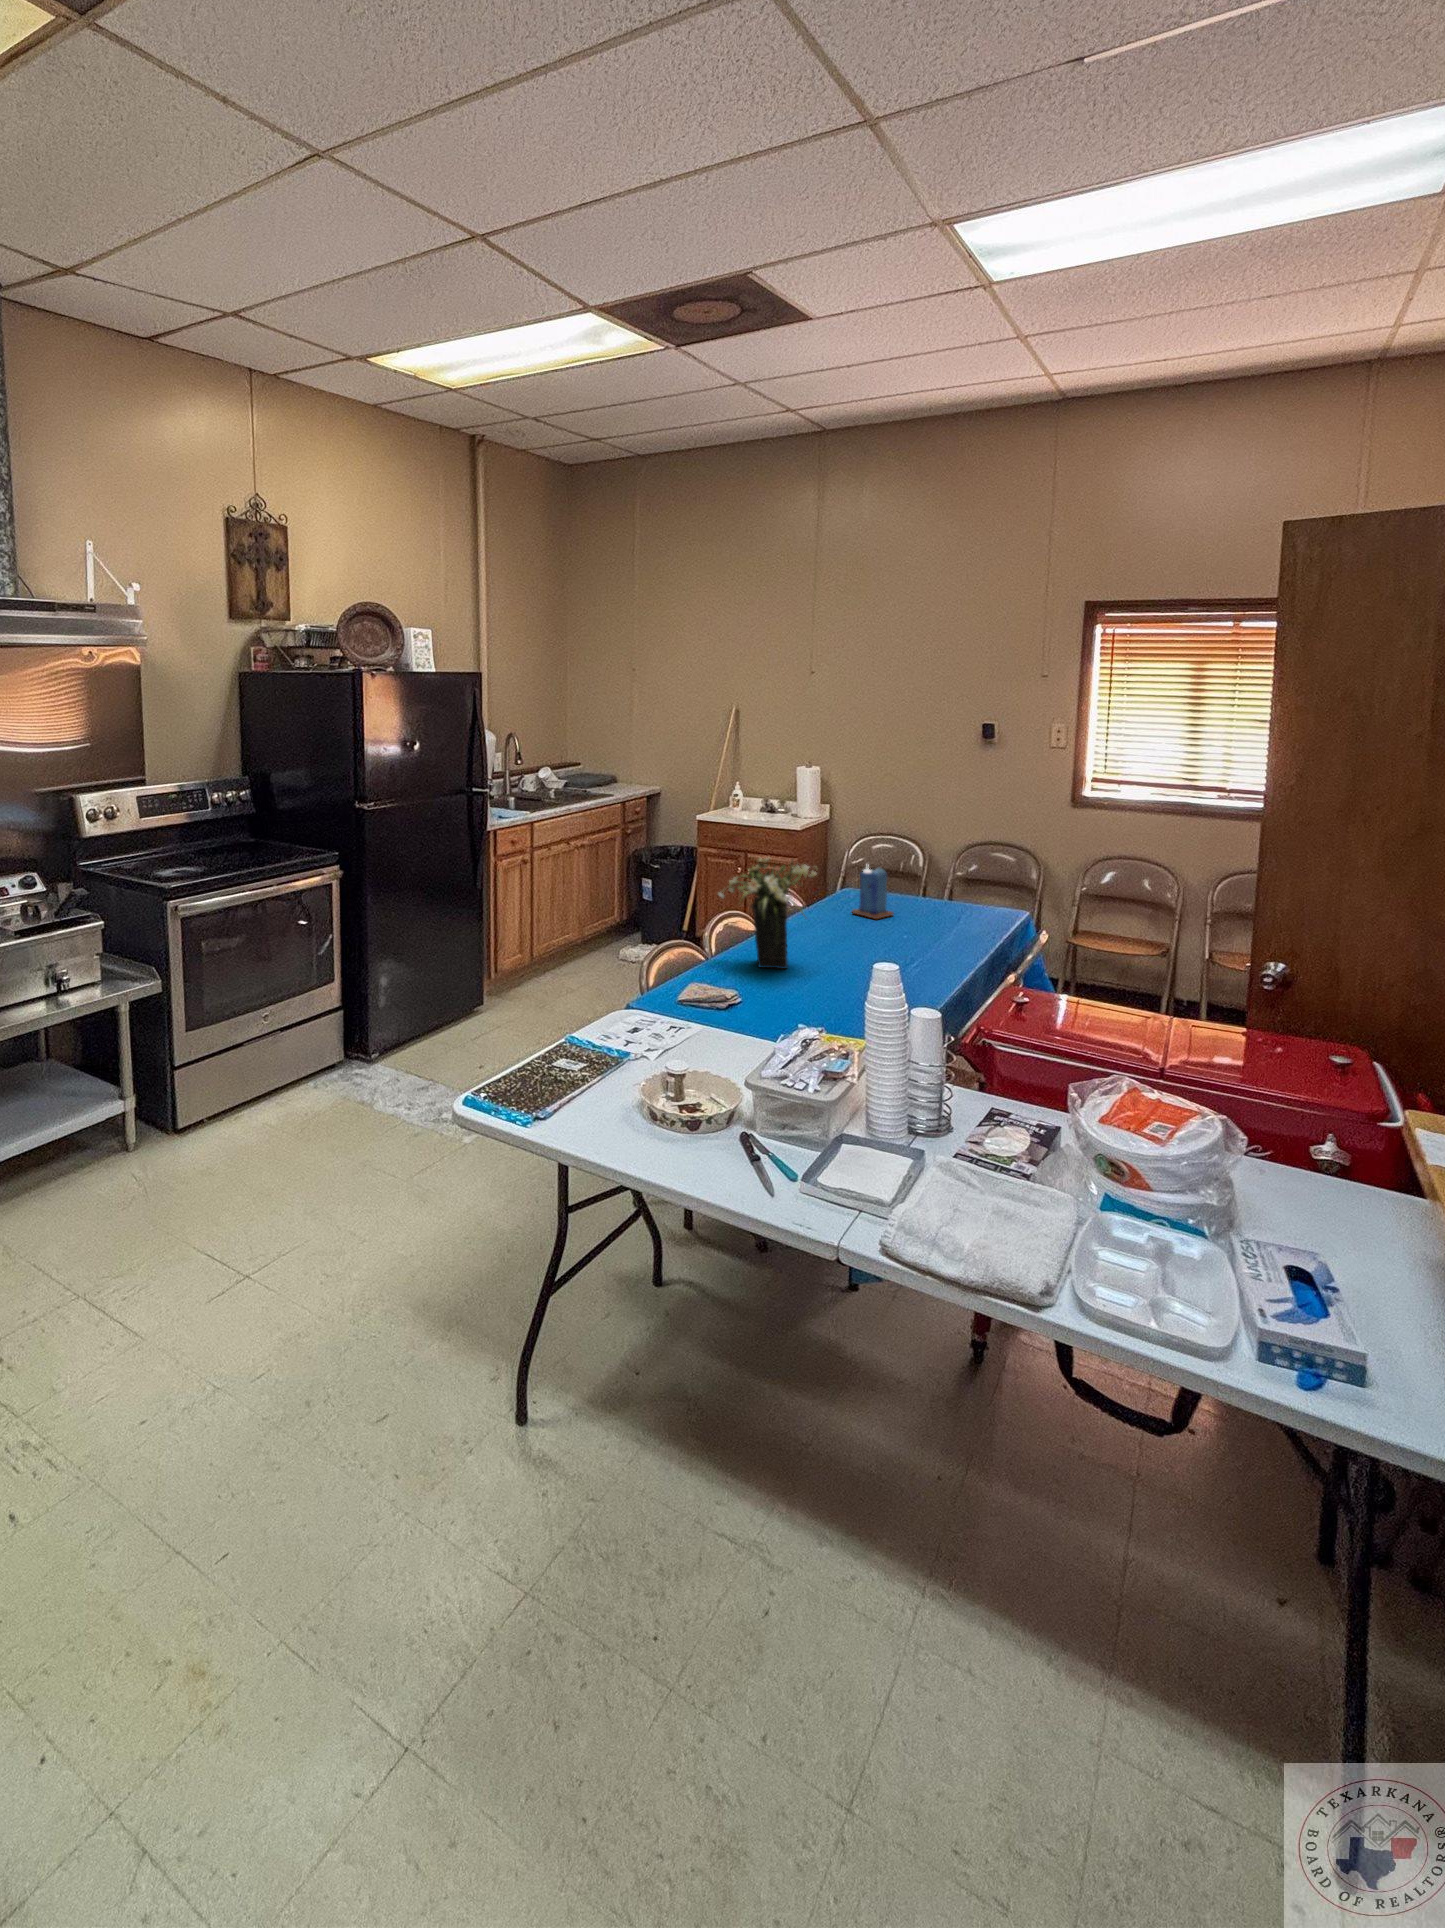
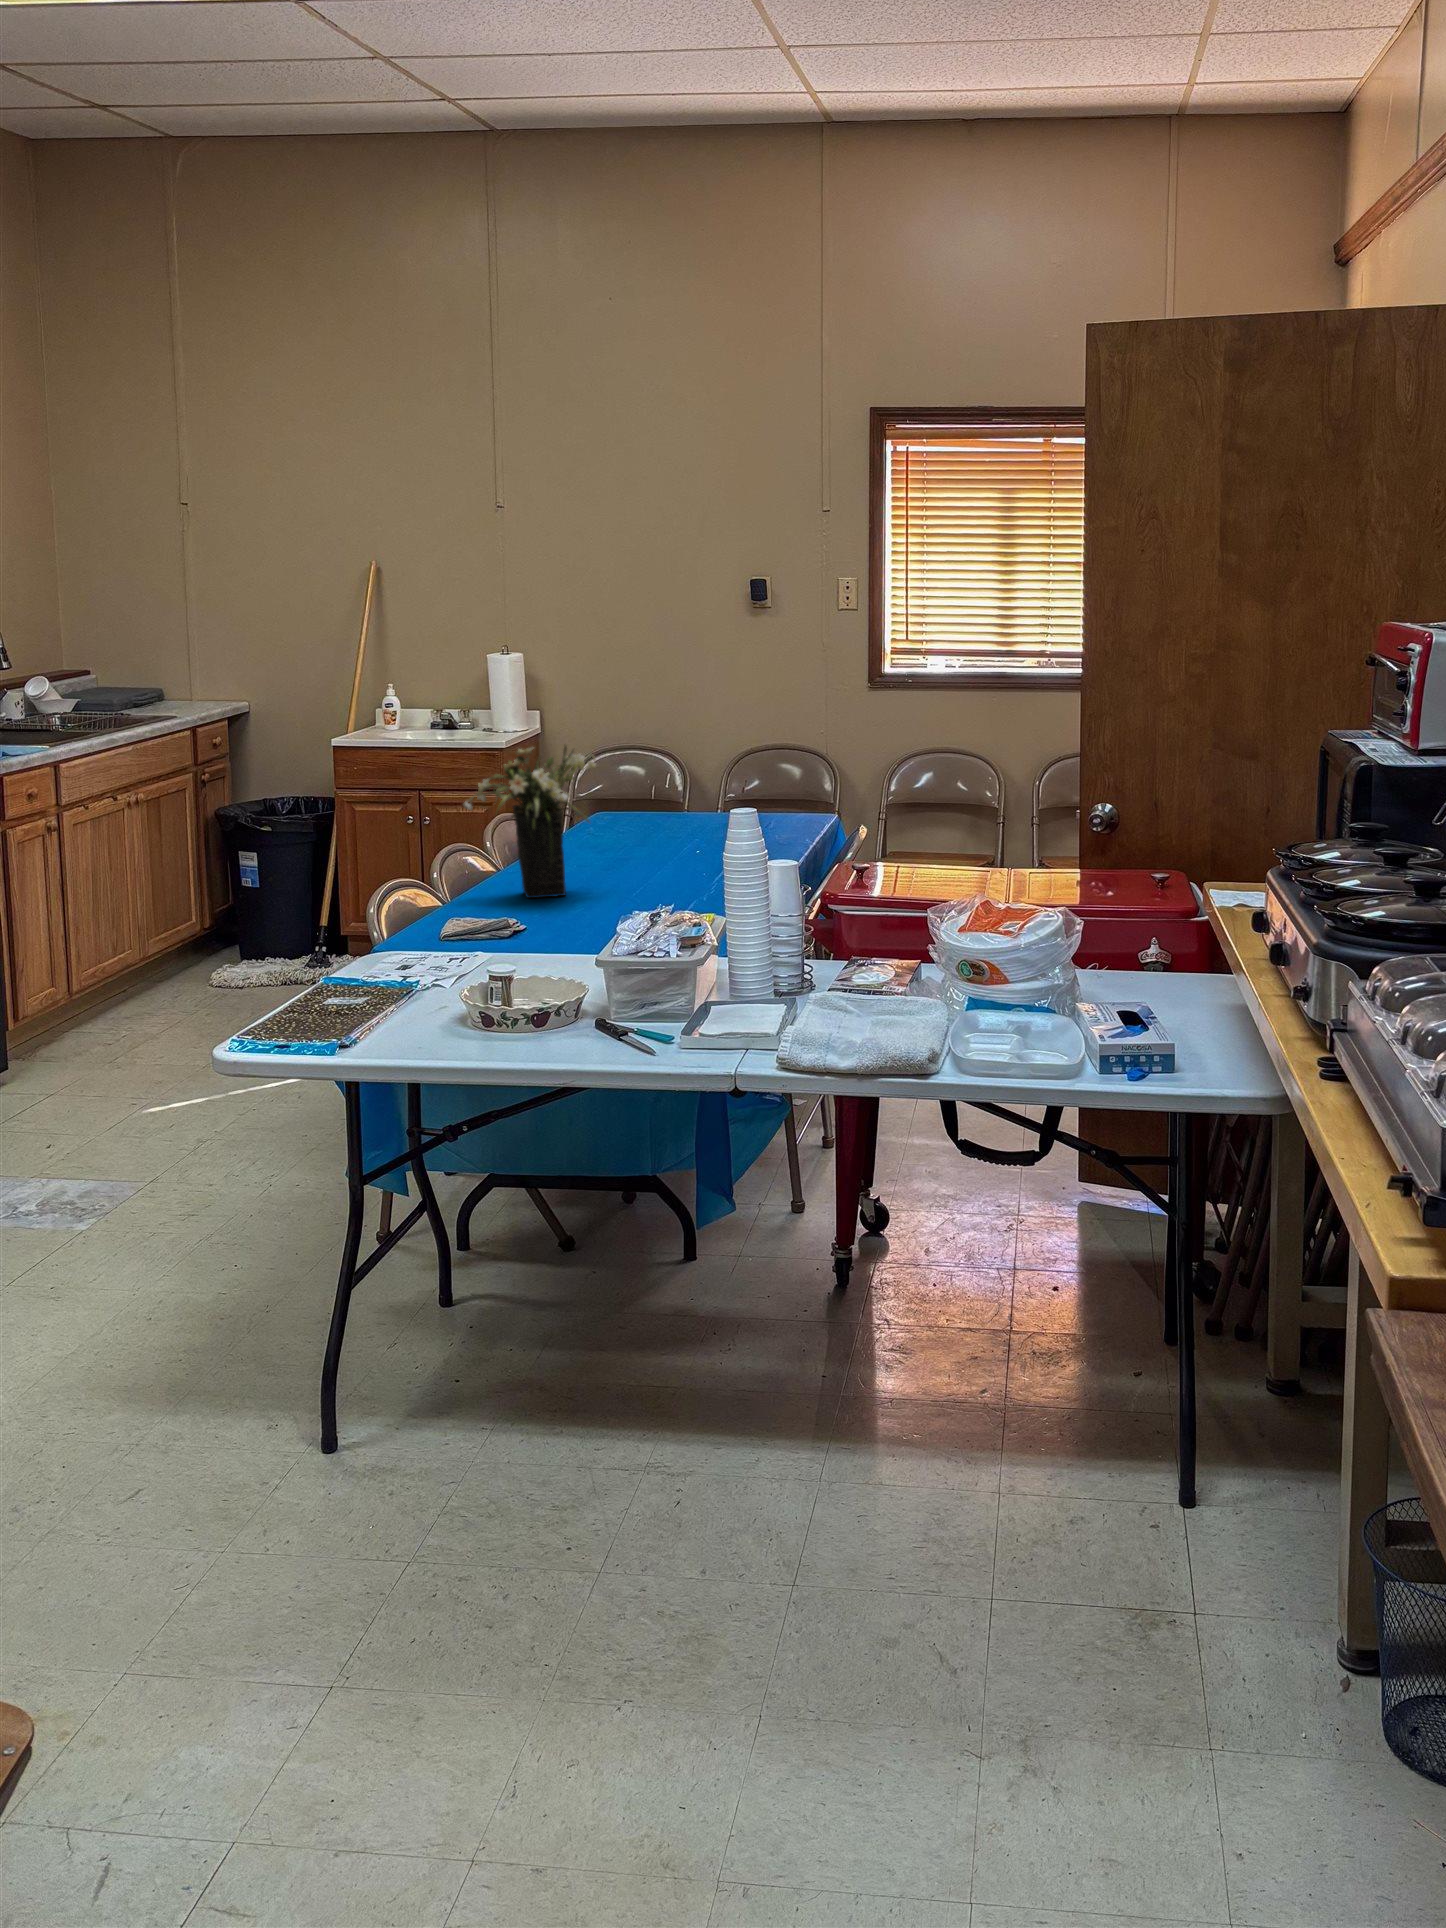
candle: present [852,868,894,919] -> none [618,765,674,840]

